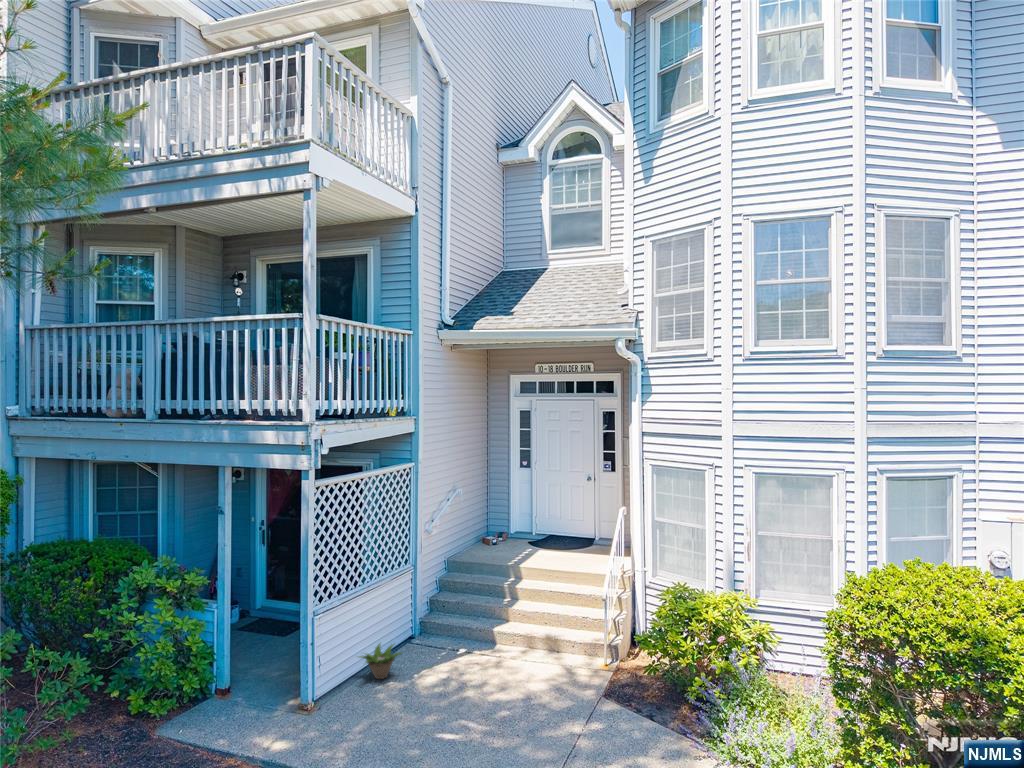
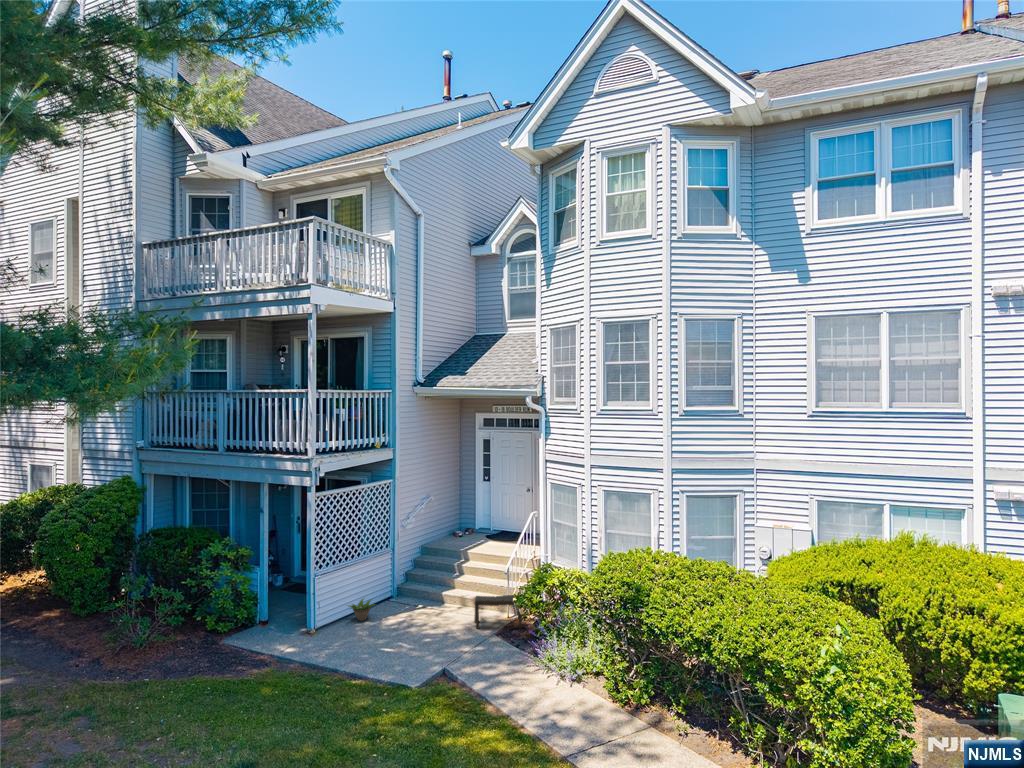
bench: none [556,629,634,685] -> present [474,595,522,629]

